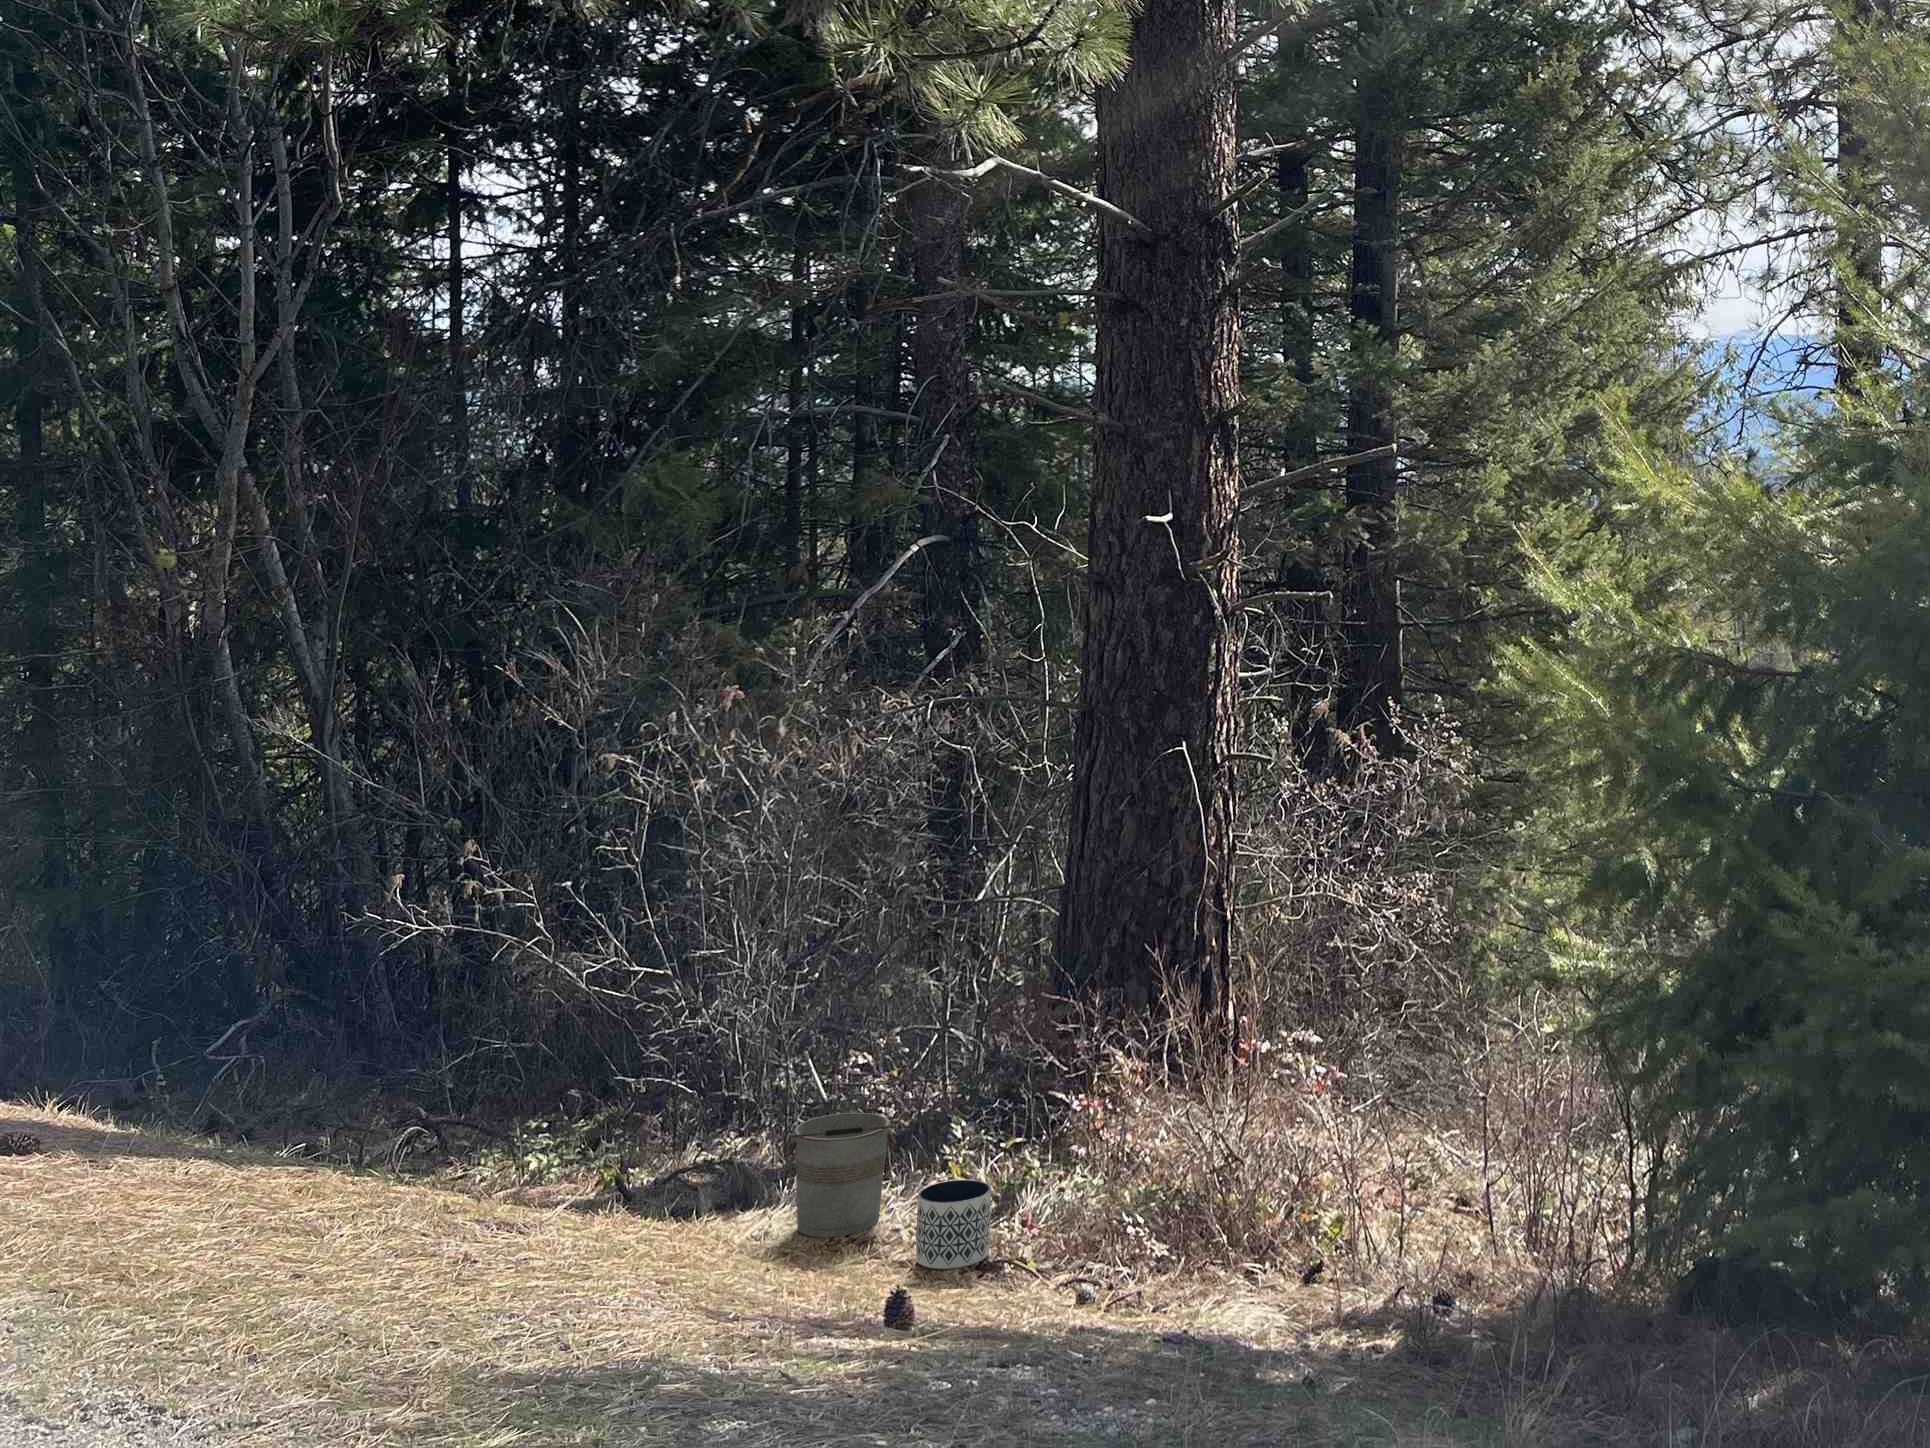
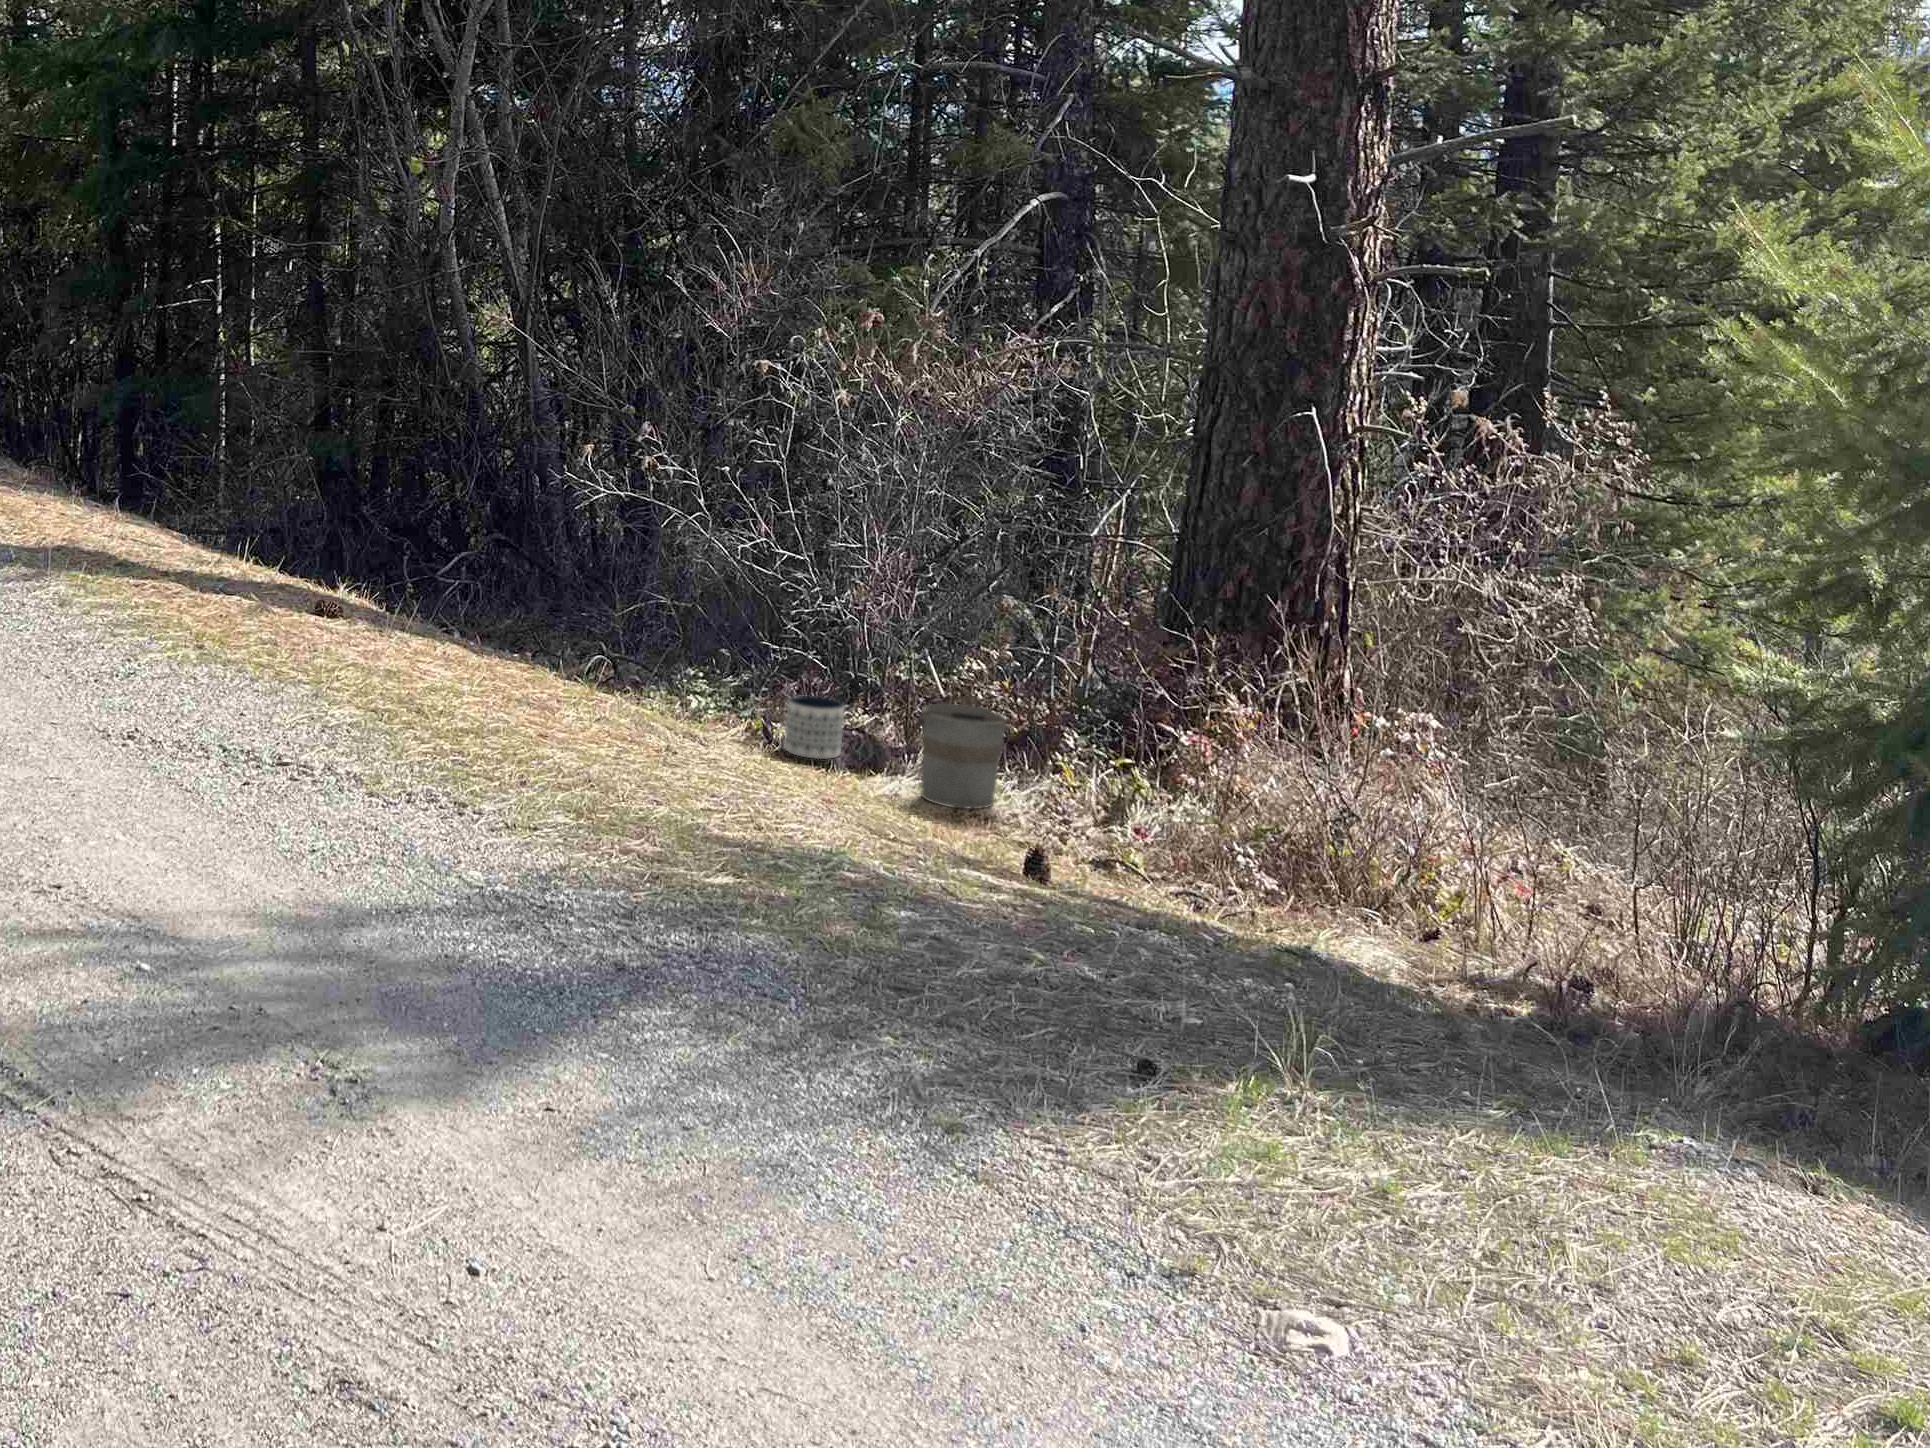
planter: present [916,1180,991,1269] -> present [784,696,844,759]

